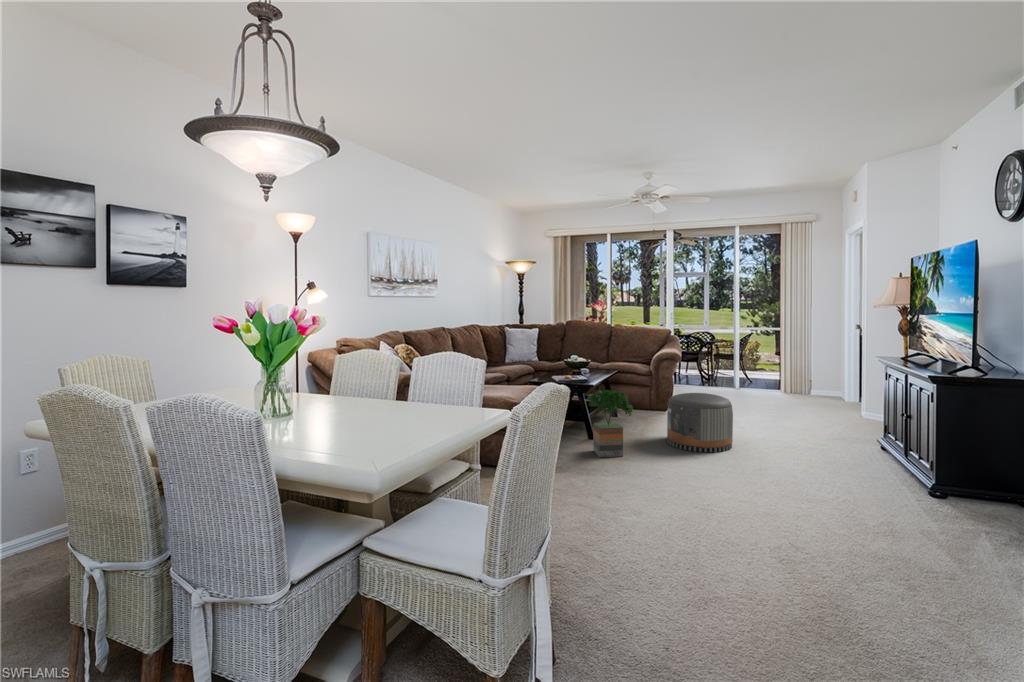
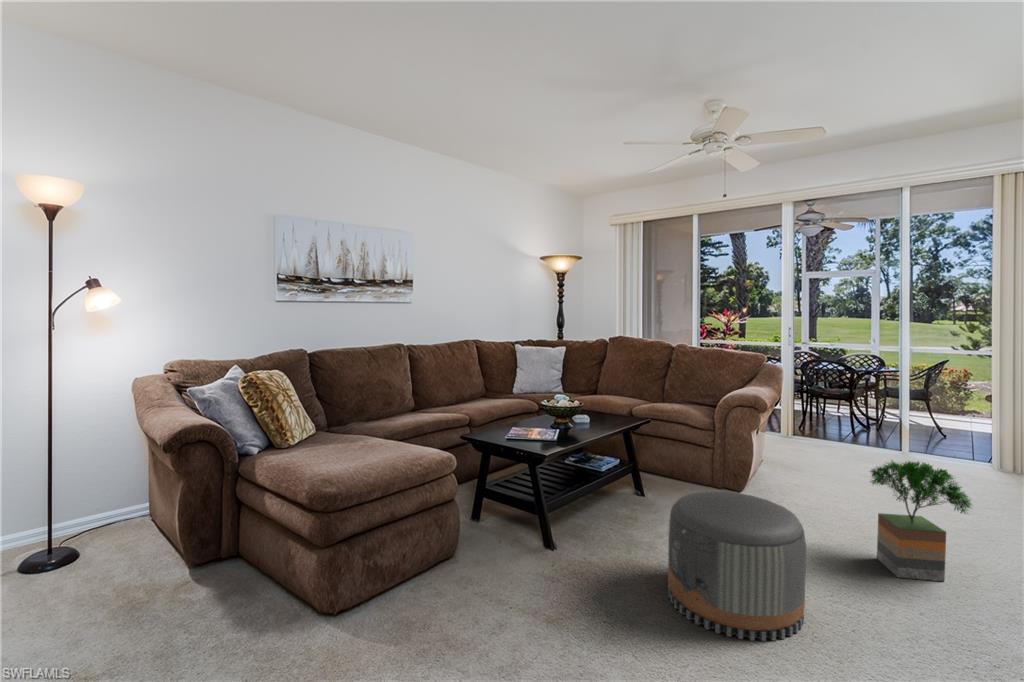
potted tree: present [588,390,633,457] -> present [871,460,972,581]

